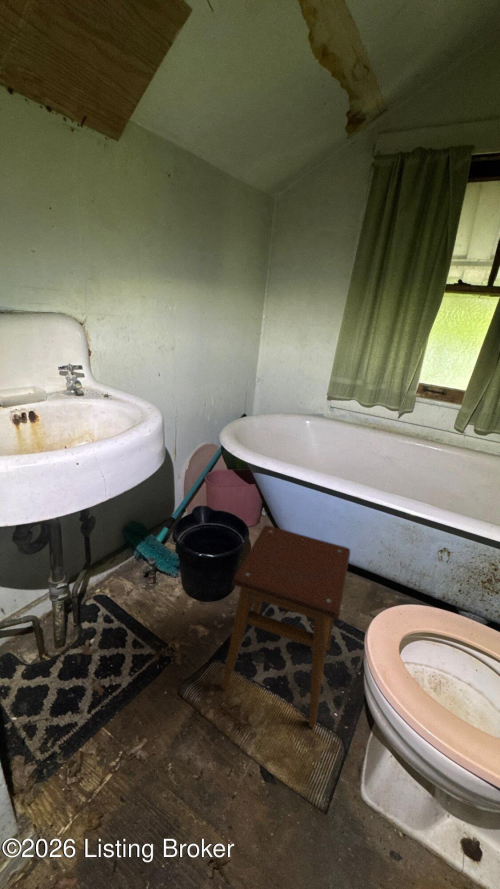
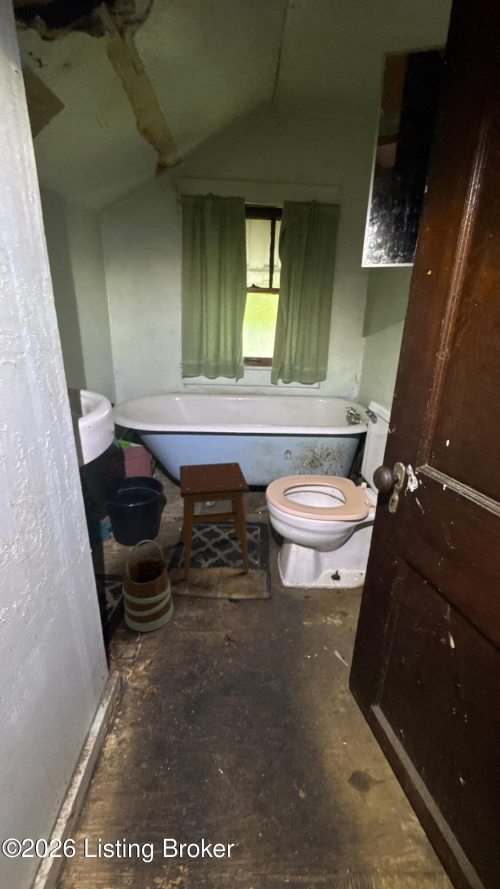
wooden bucket: none [116,633,186,761] -> present [122,540,174,632]

